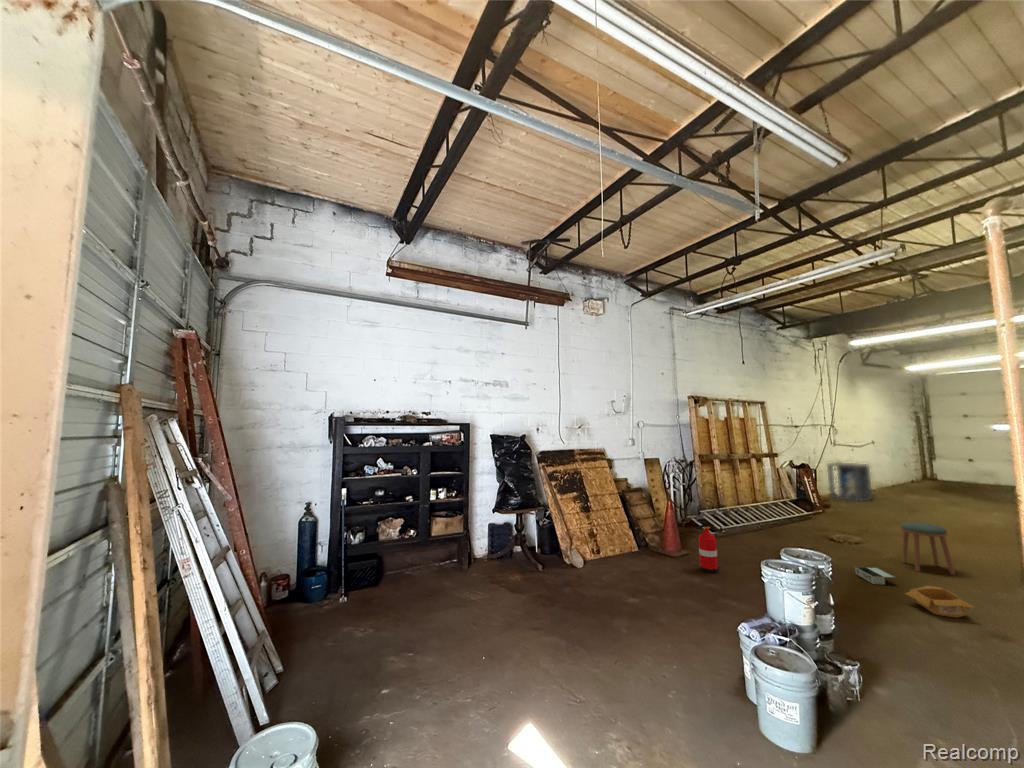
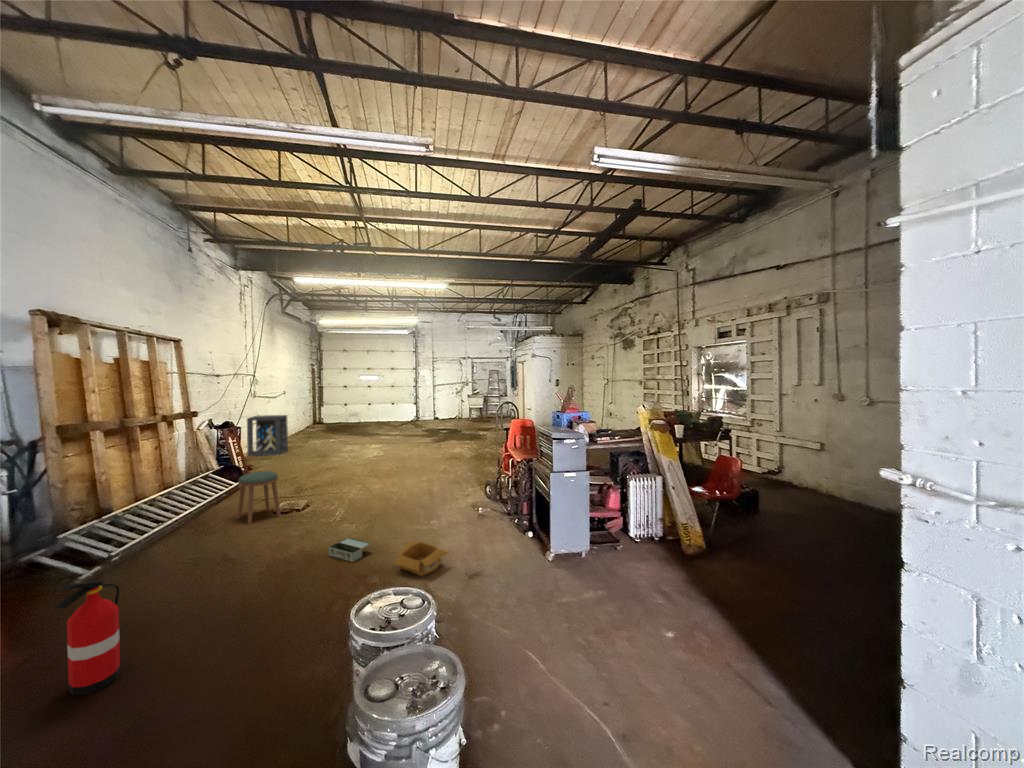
stool: present [901,522,955,575] -> present [237,471,281,525]

